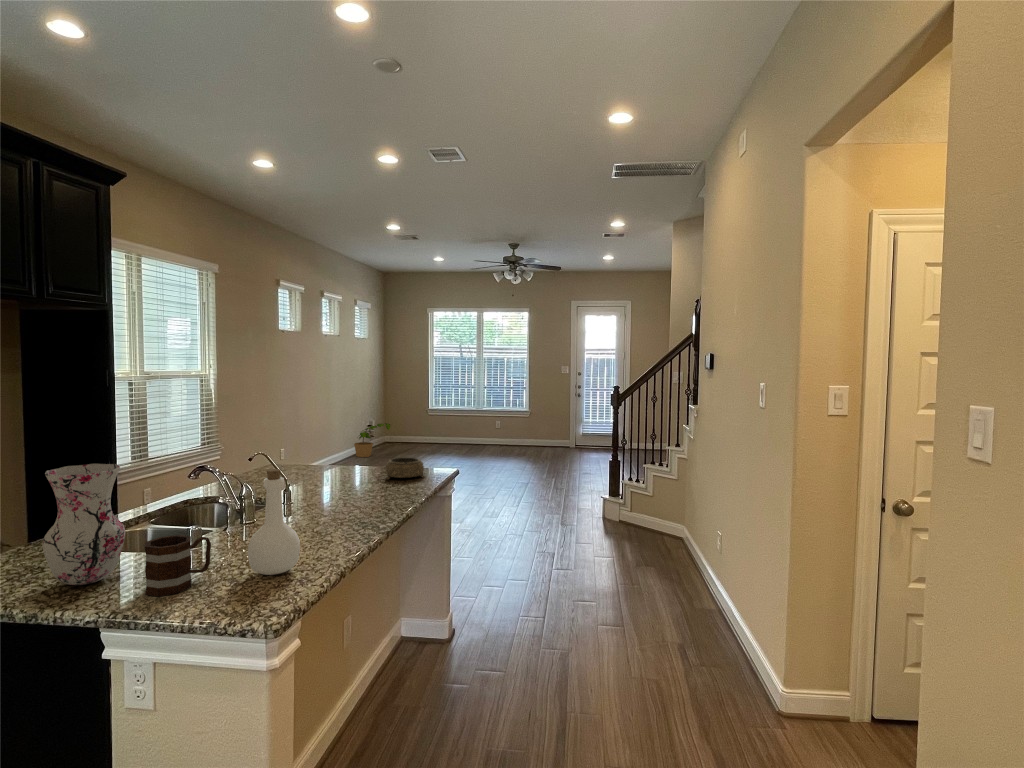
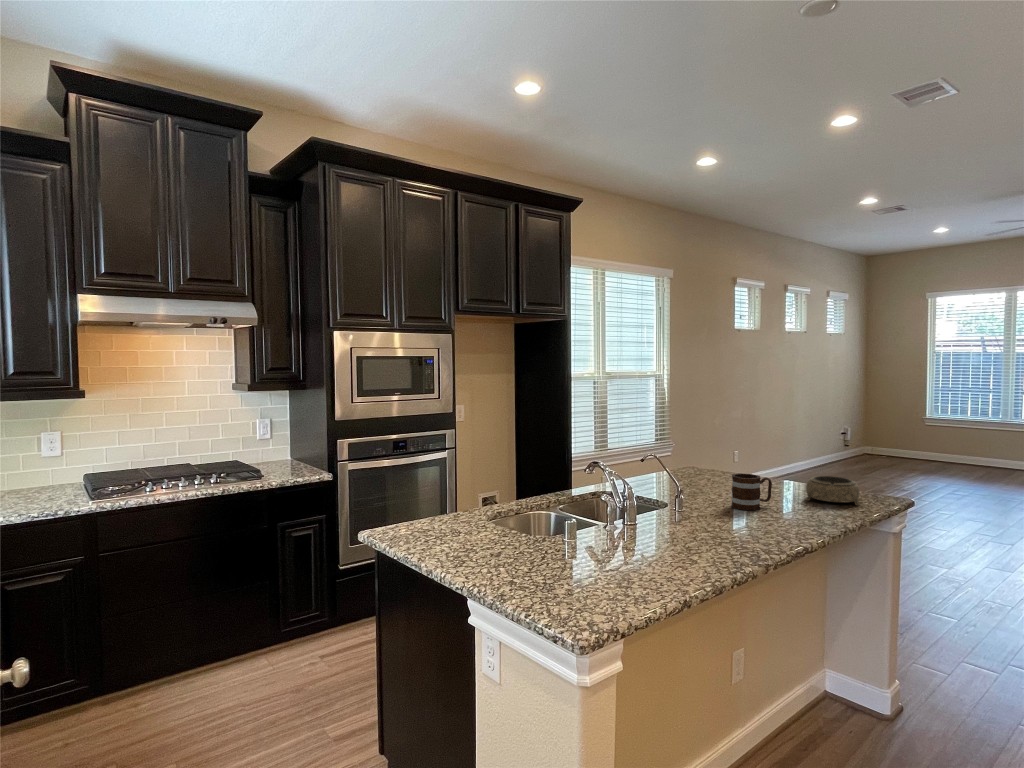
potted plant: present [354,423,390,457] -> none [823,432,870,469]
vase: present [43,464,125,585] -> none [455,449,510,550]
bottle: present [248,469,300,575] -> none [593,473,645,585]
mug: present [145,535,211,596] -> present [732,473,772,511]

